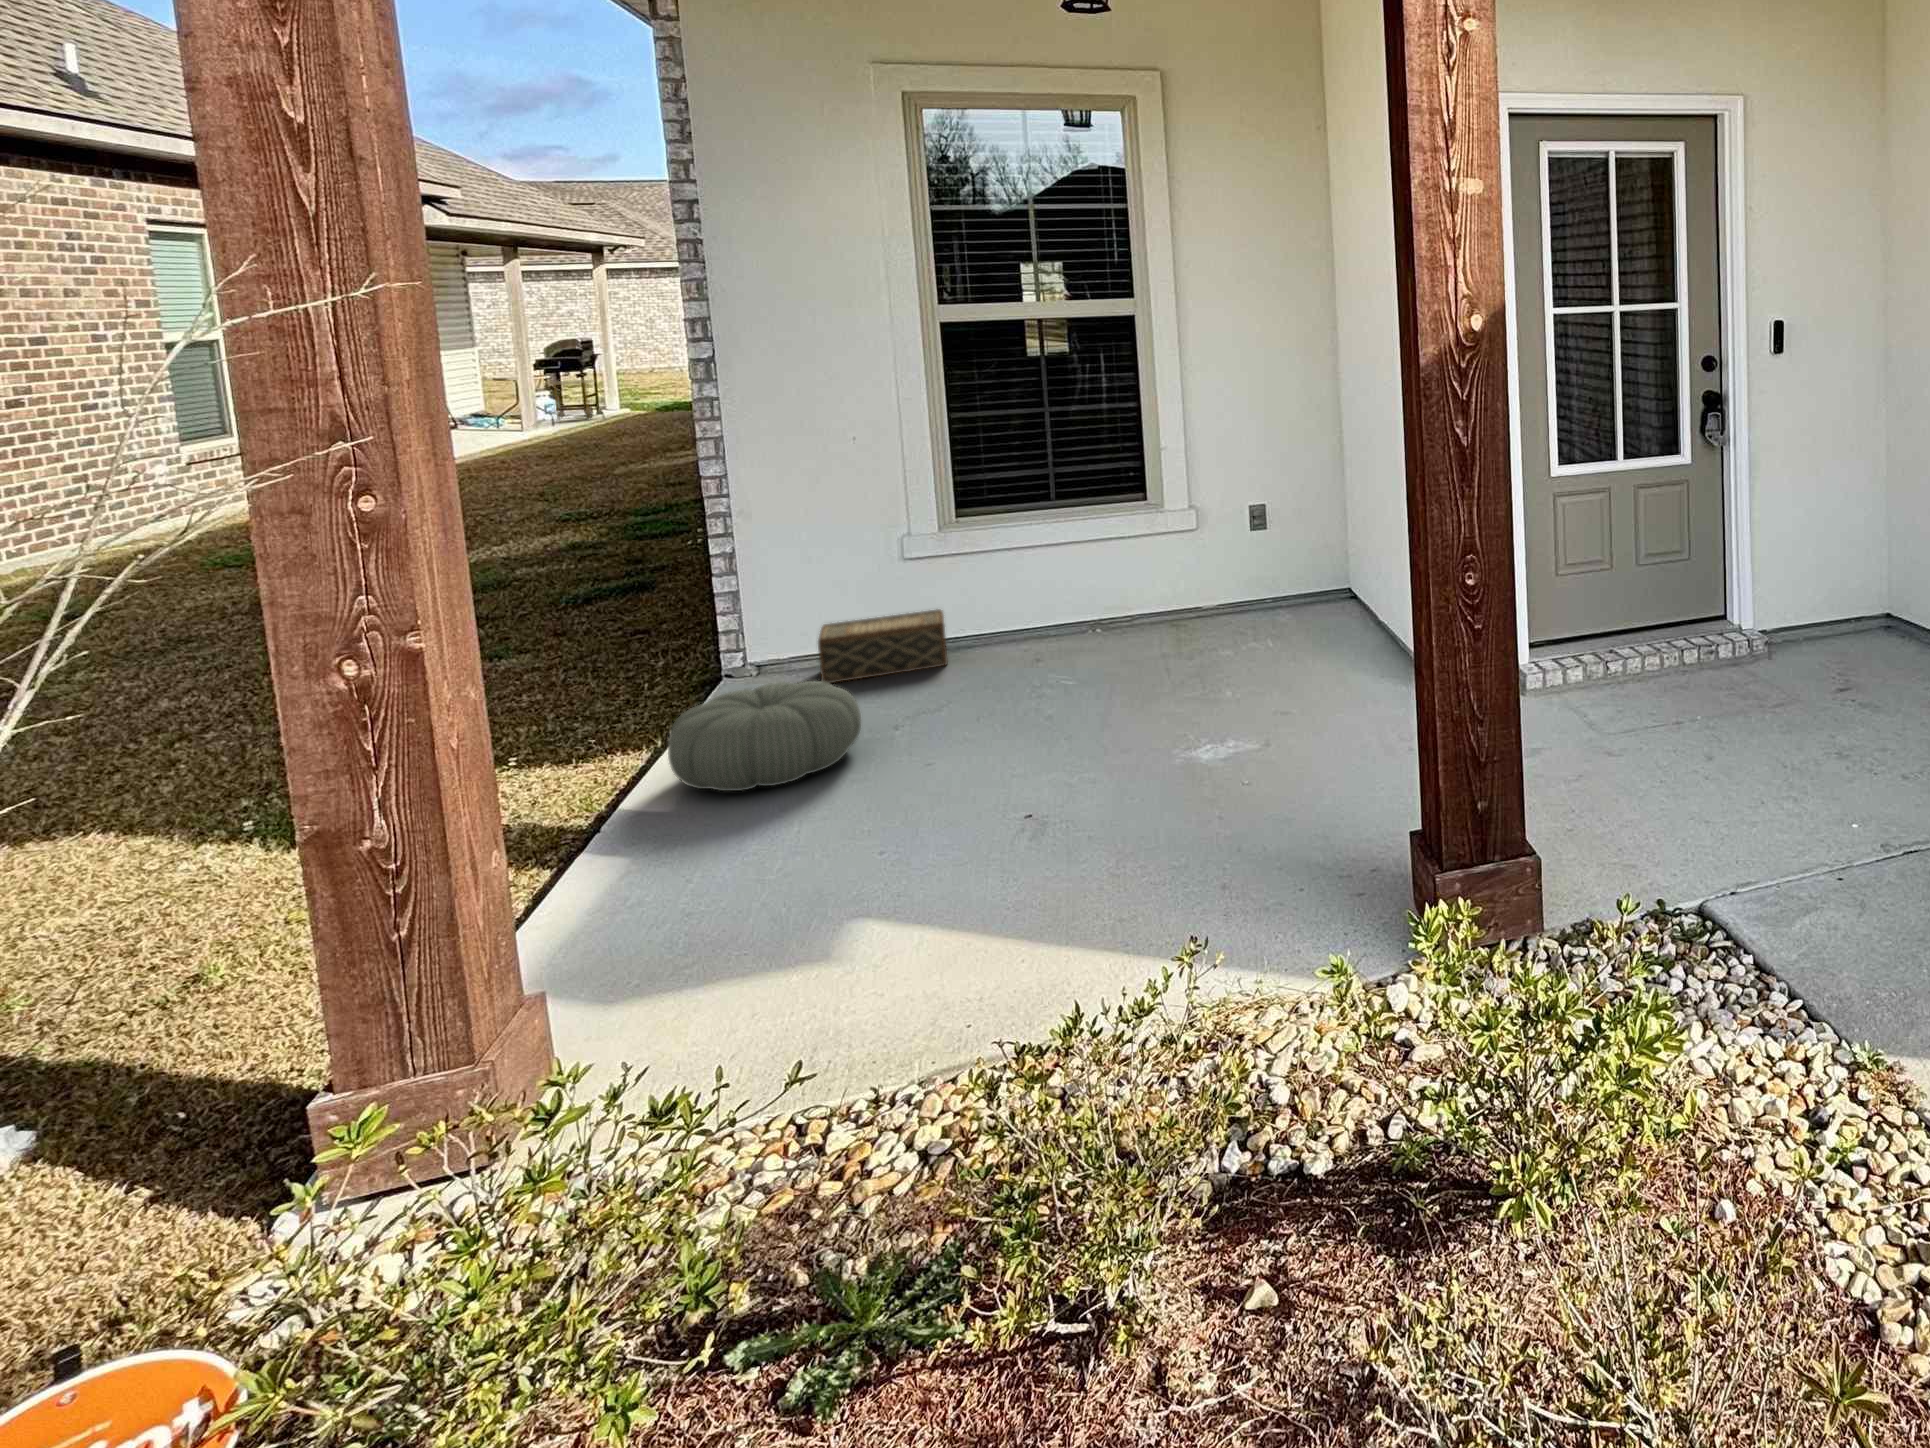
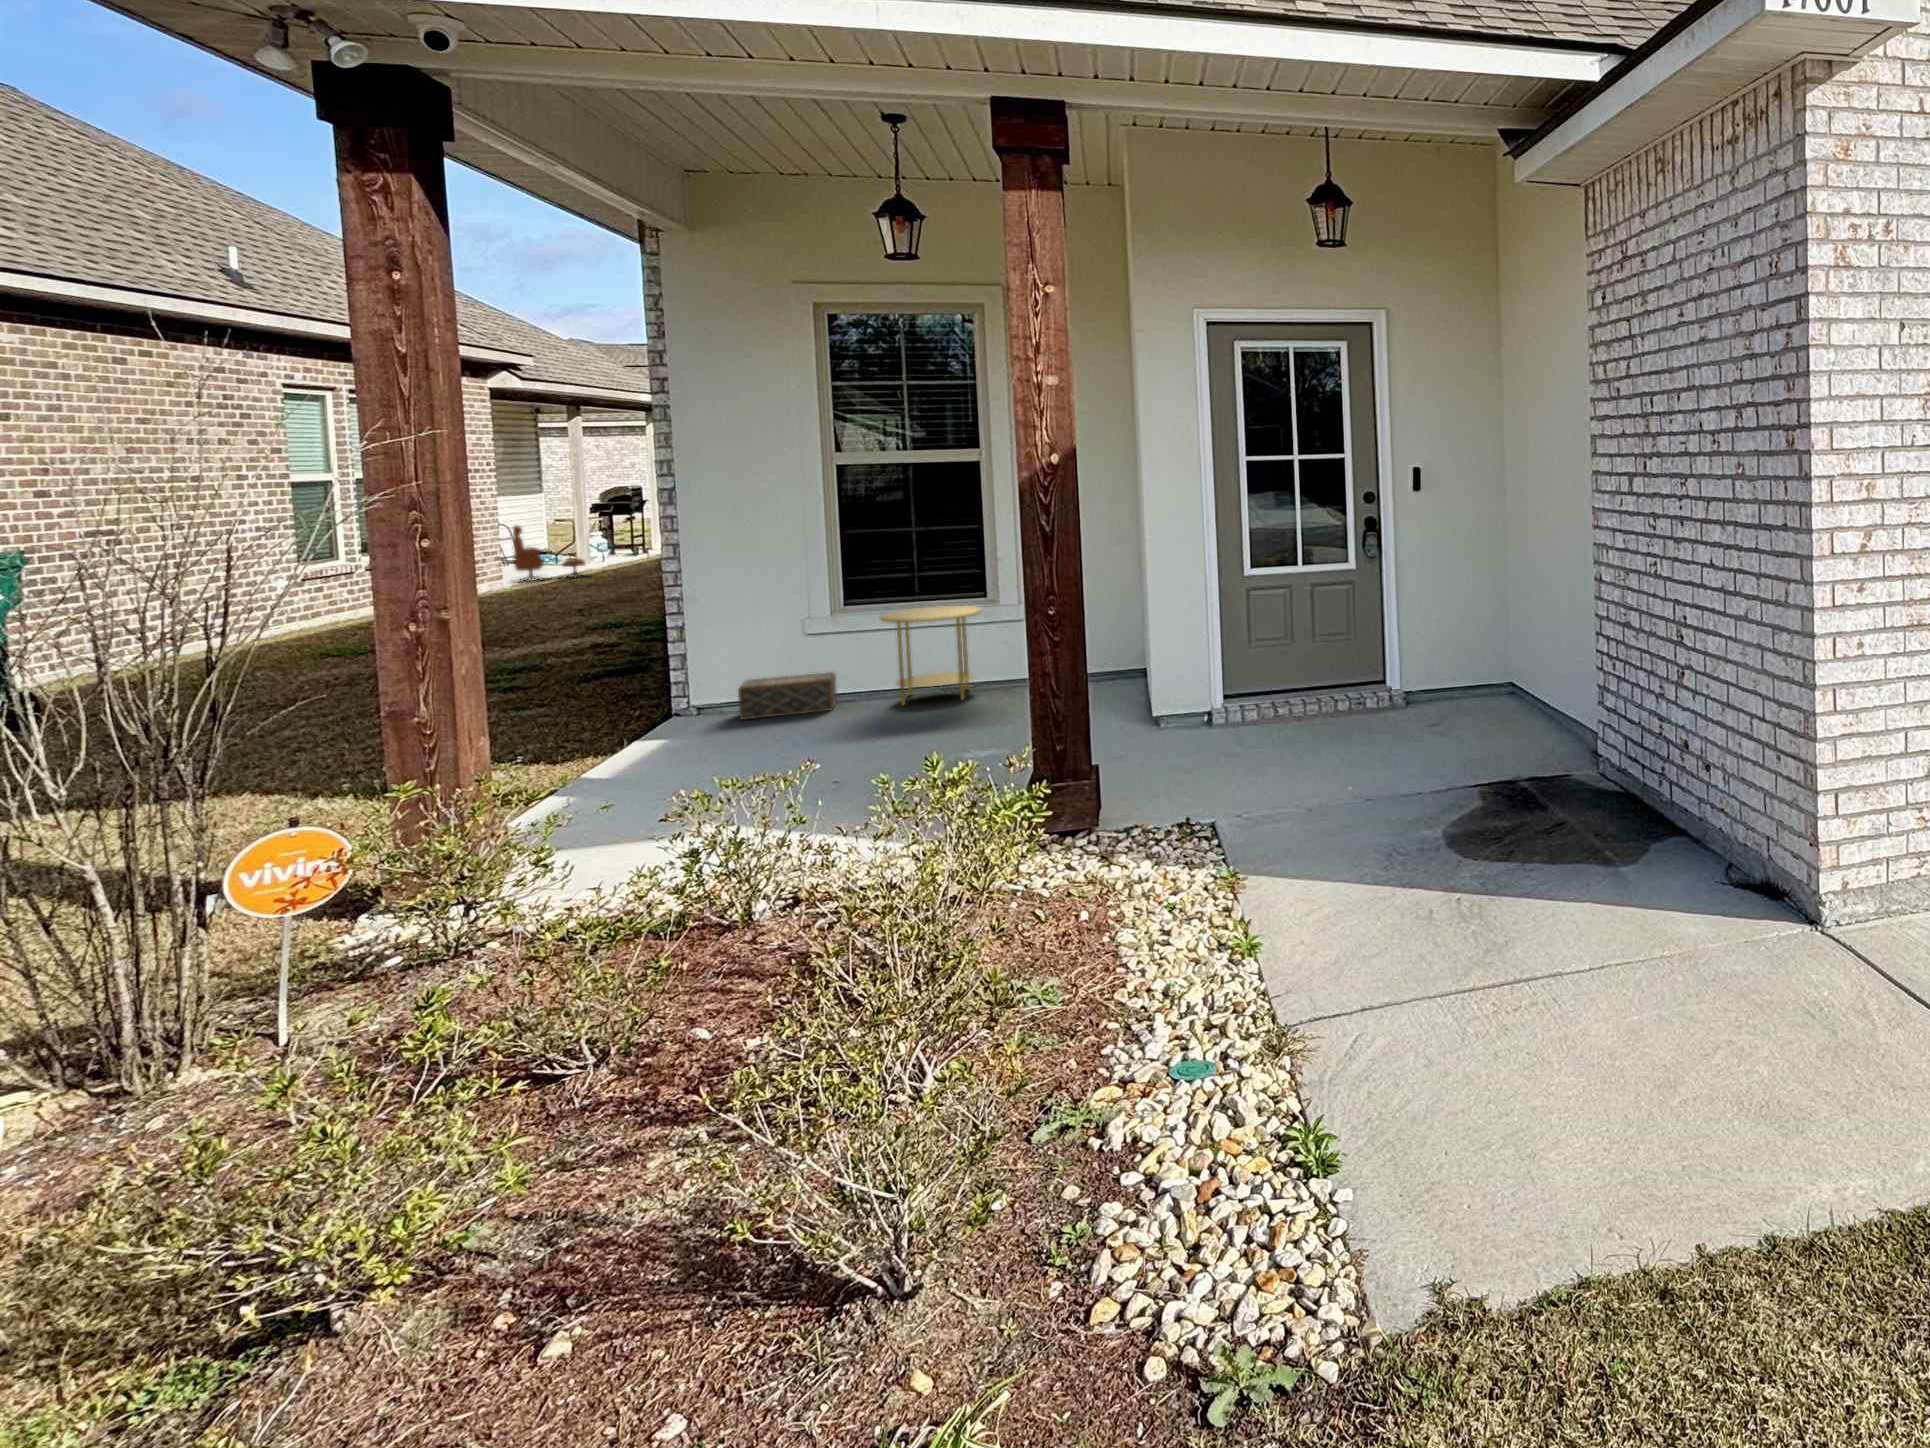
side table: present [546,380,592,420] -> present [880,606,982,705]
lounge chair: none [446,389,547,458] -> present [512,526,585,582]
pouf: present [668,681,861,791] -> none [615,706,750,771]

